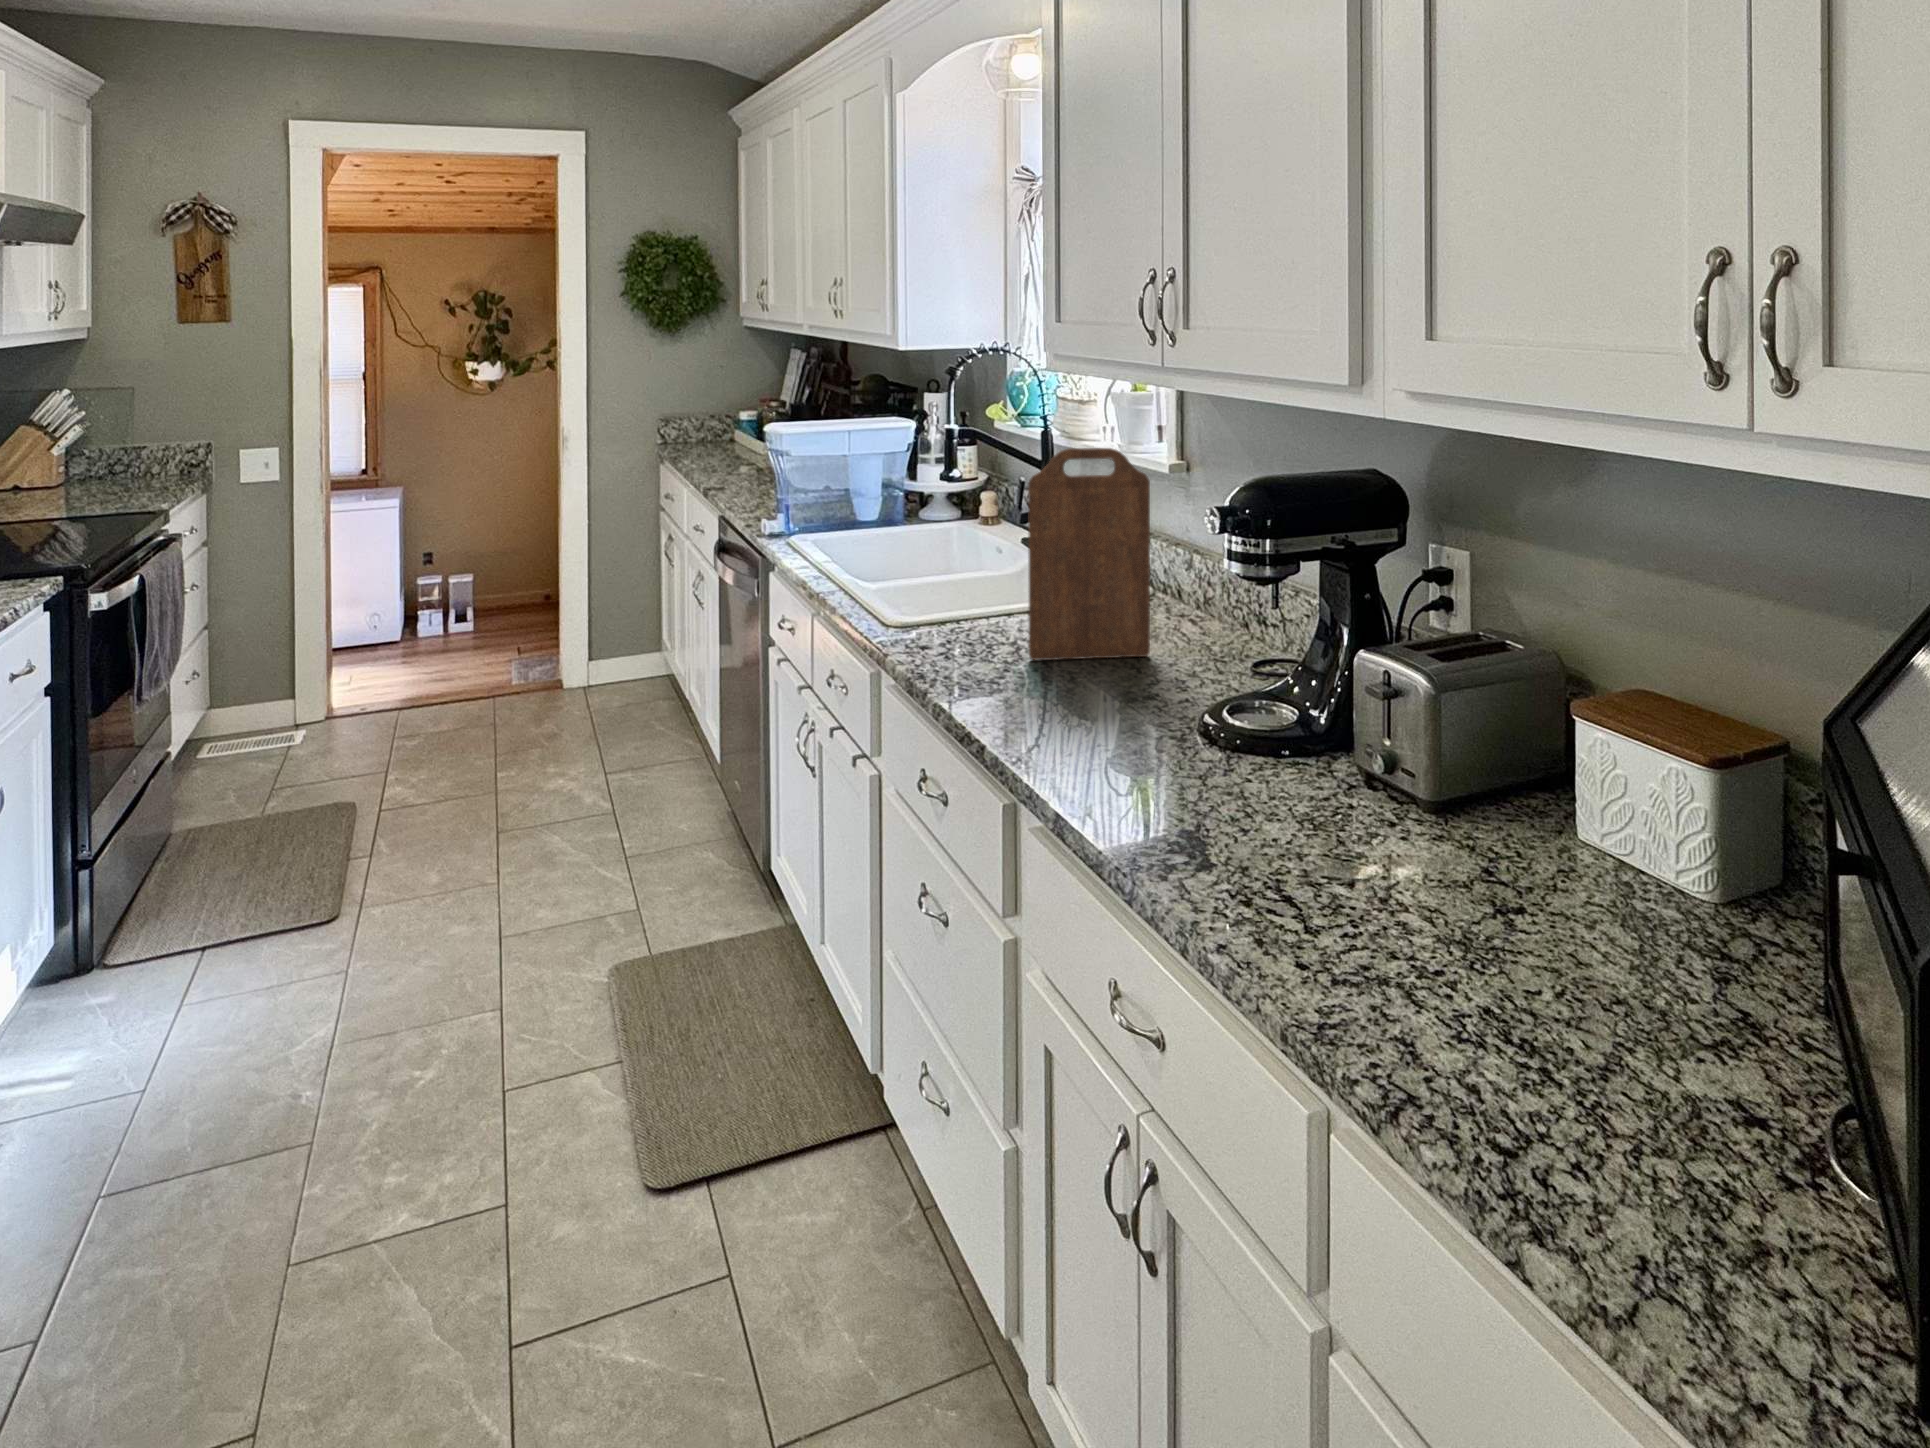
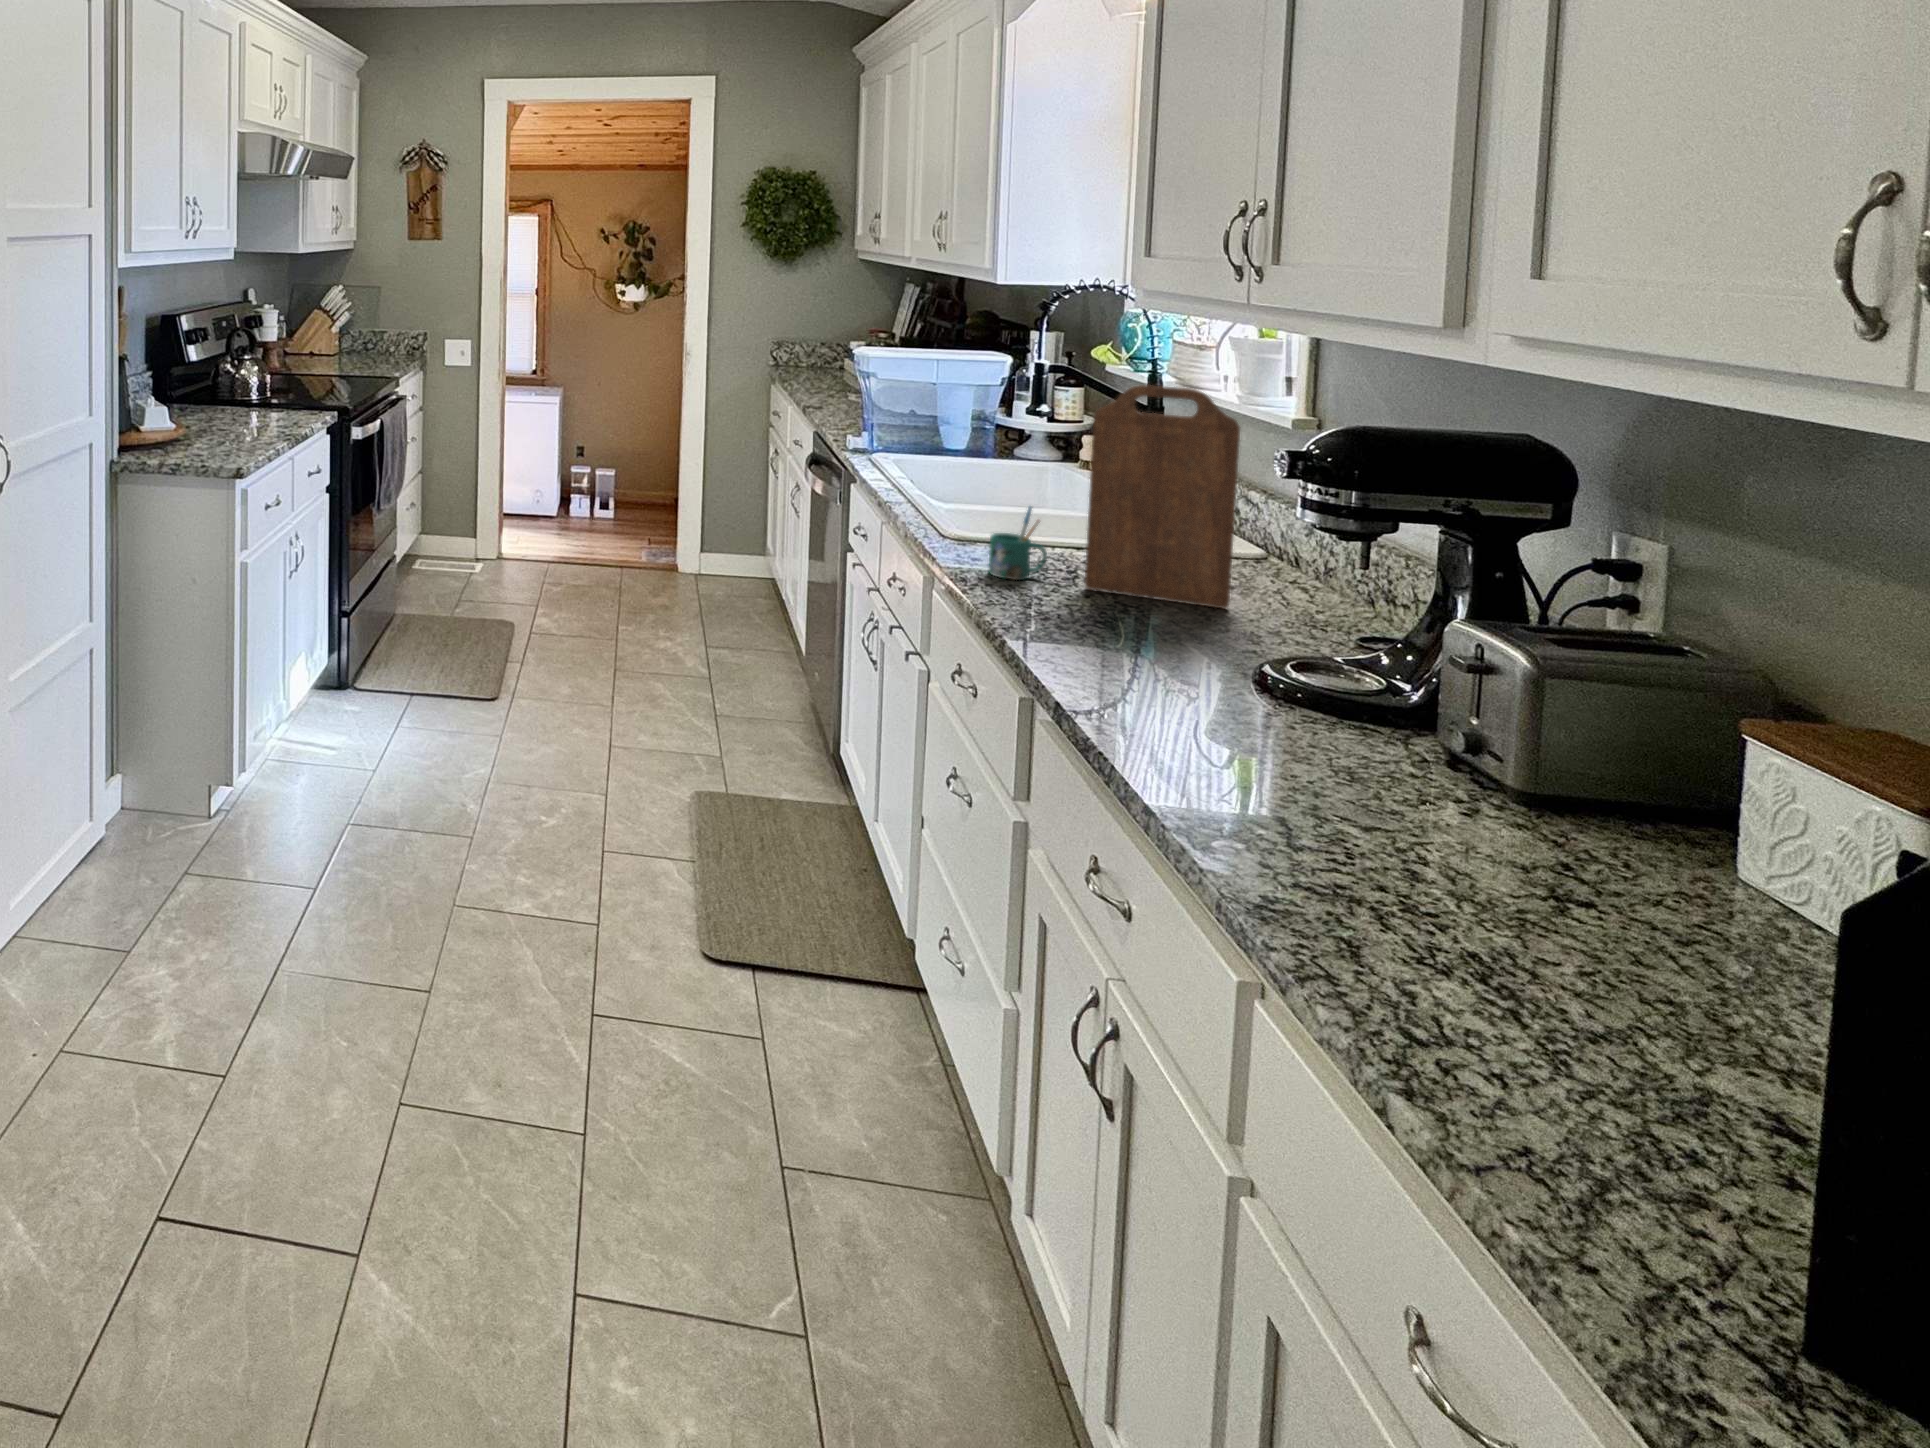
mug: none [940,582,993,664] -> present [989,507,1047,580]

